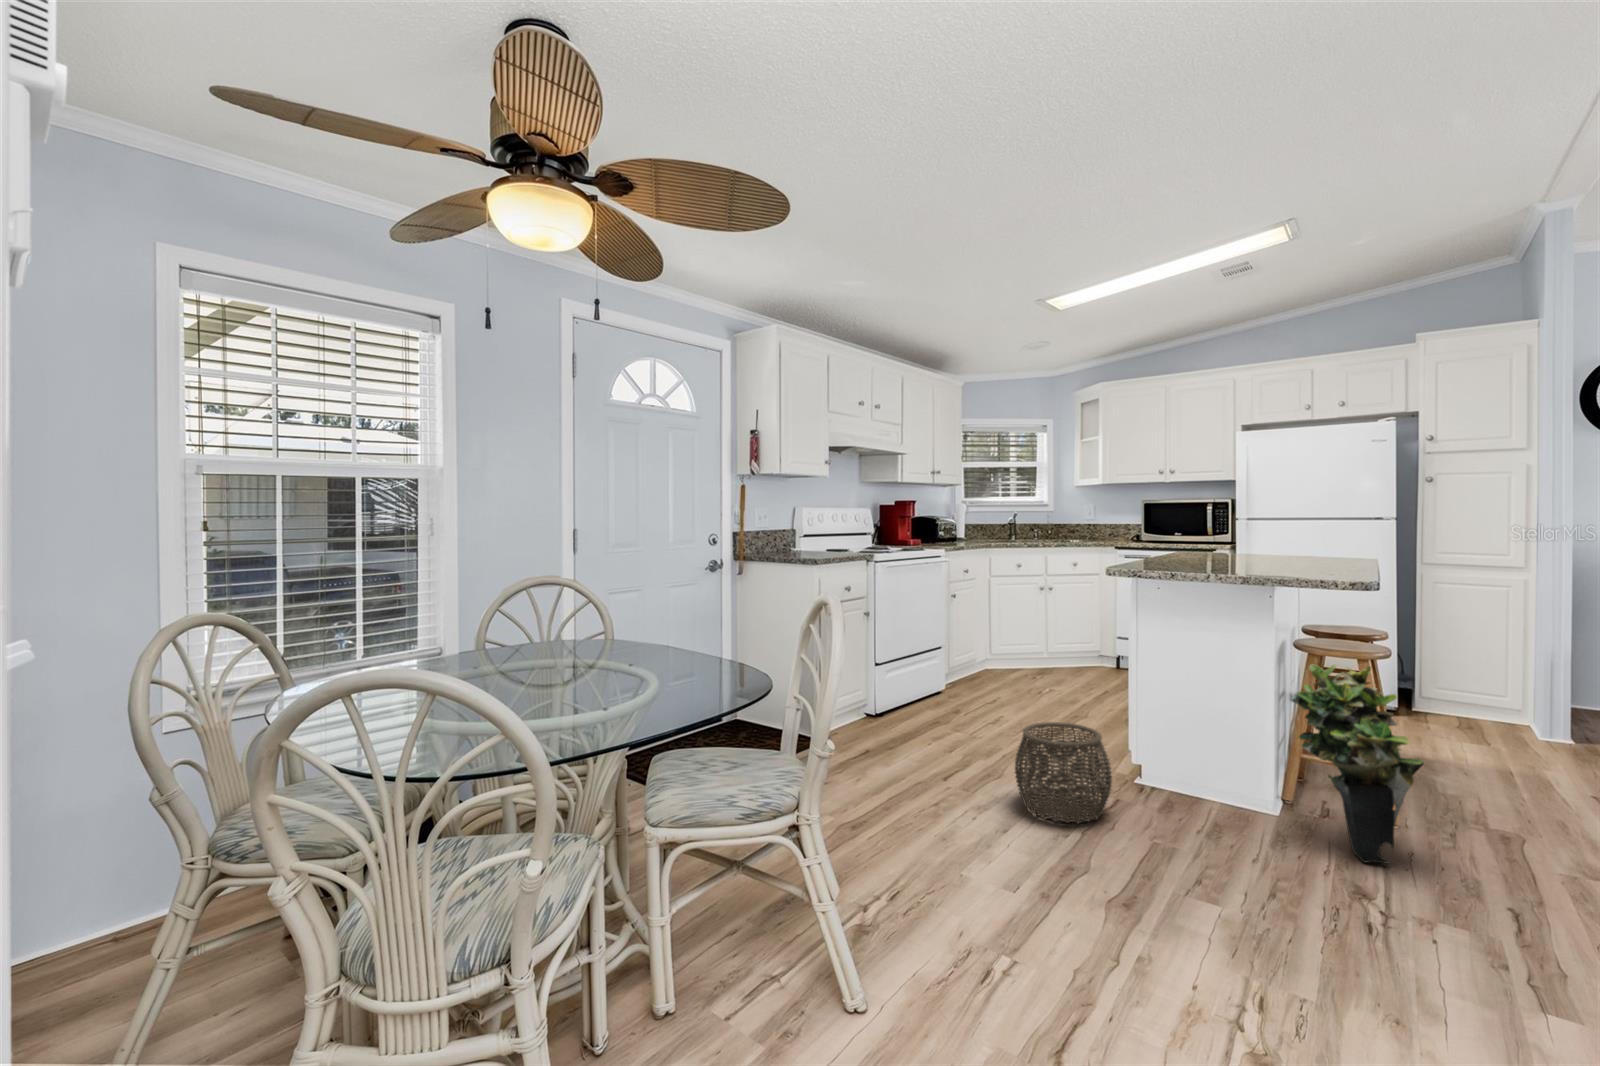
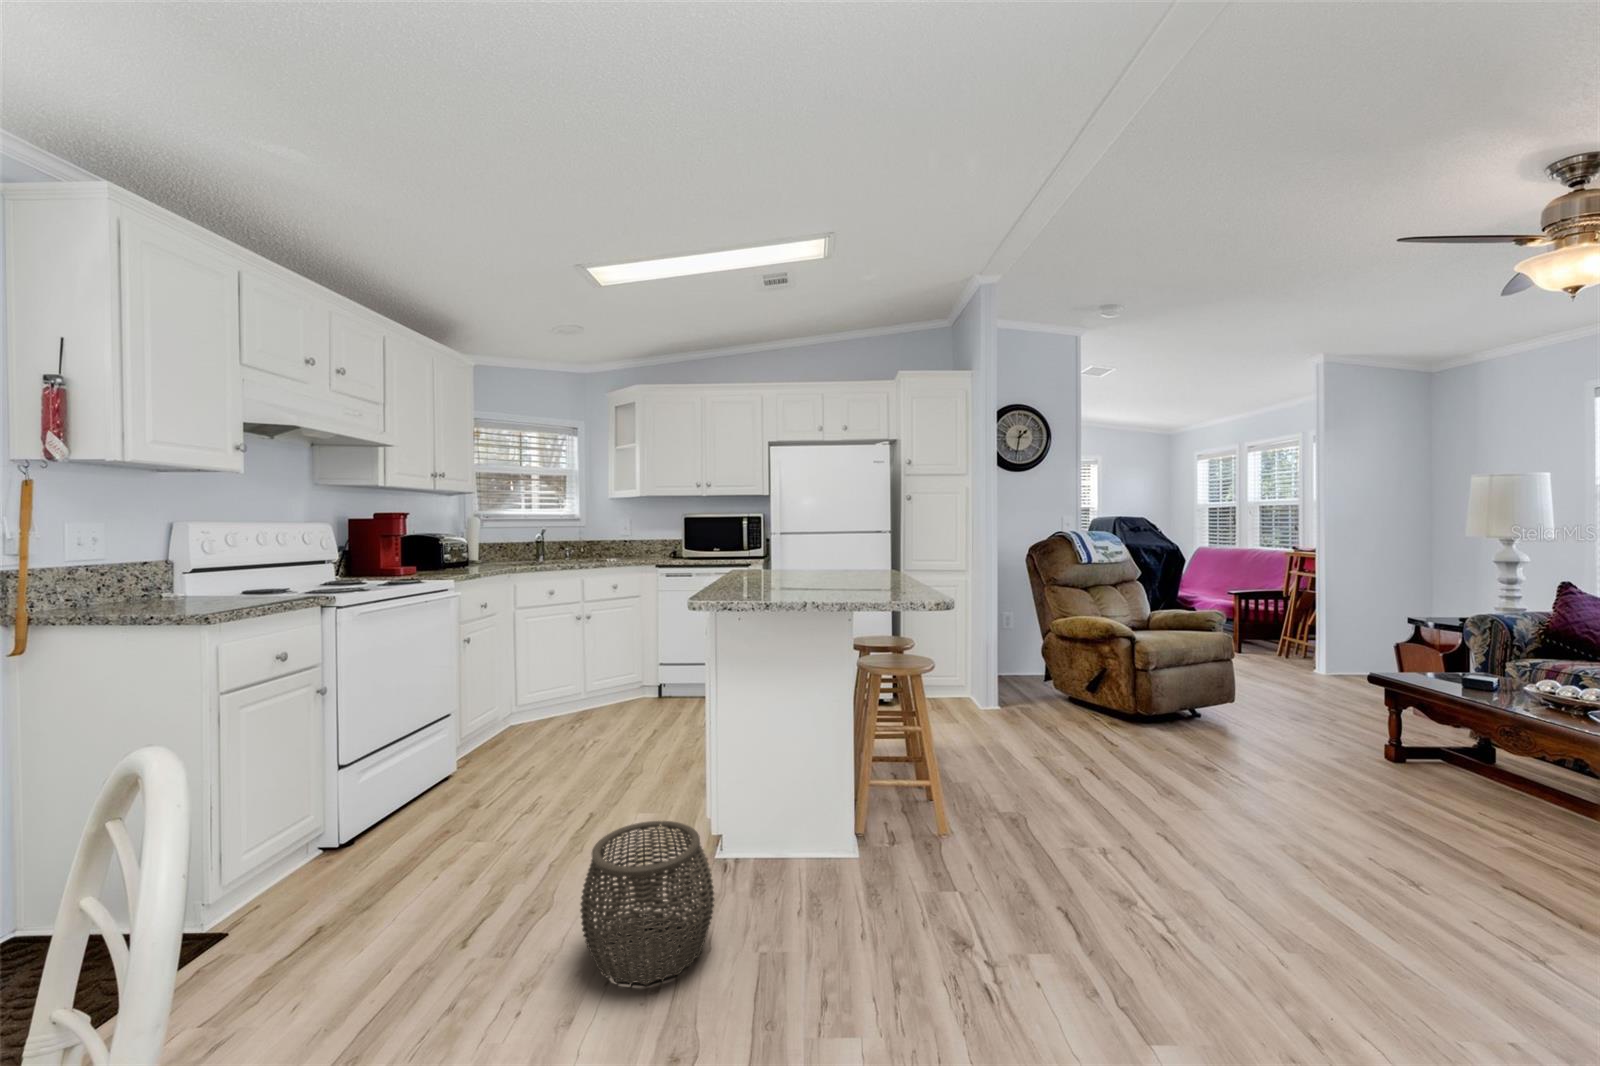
potted plant: present [1290,664,1425,864] -> none [891,689,1009,911]

